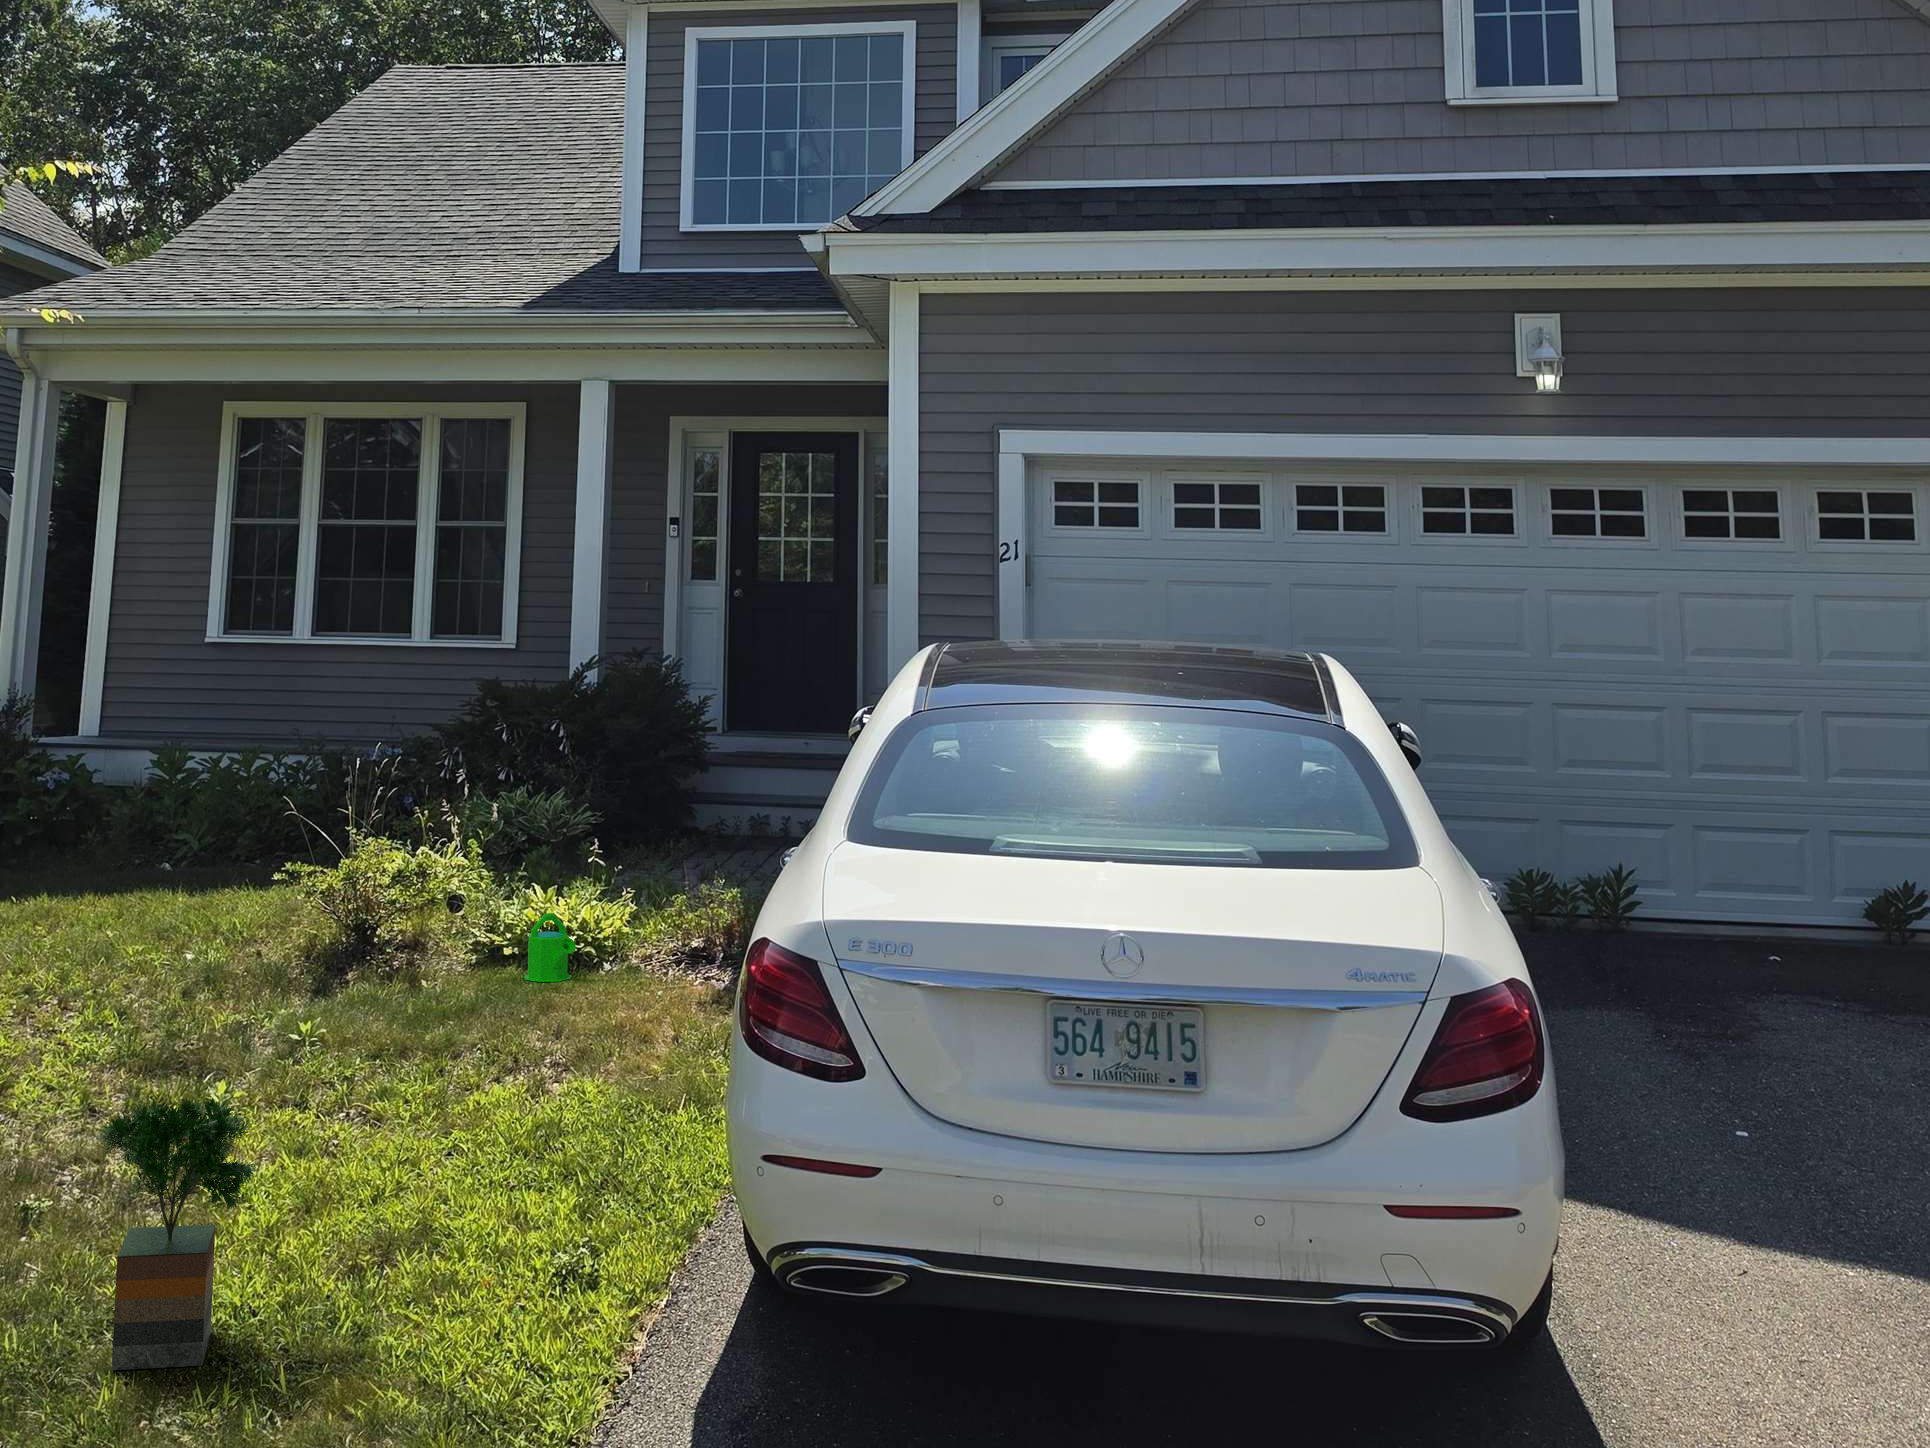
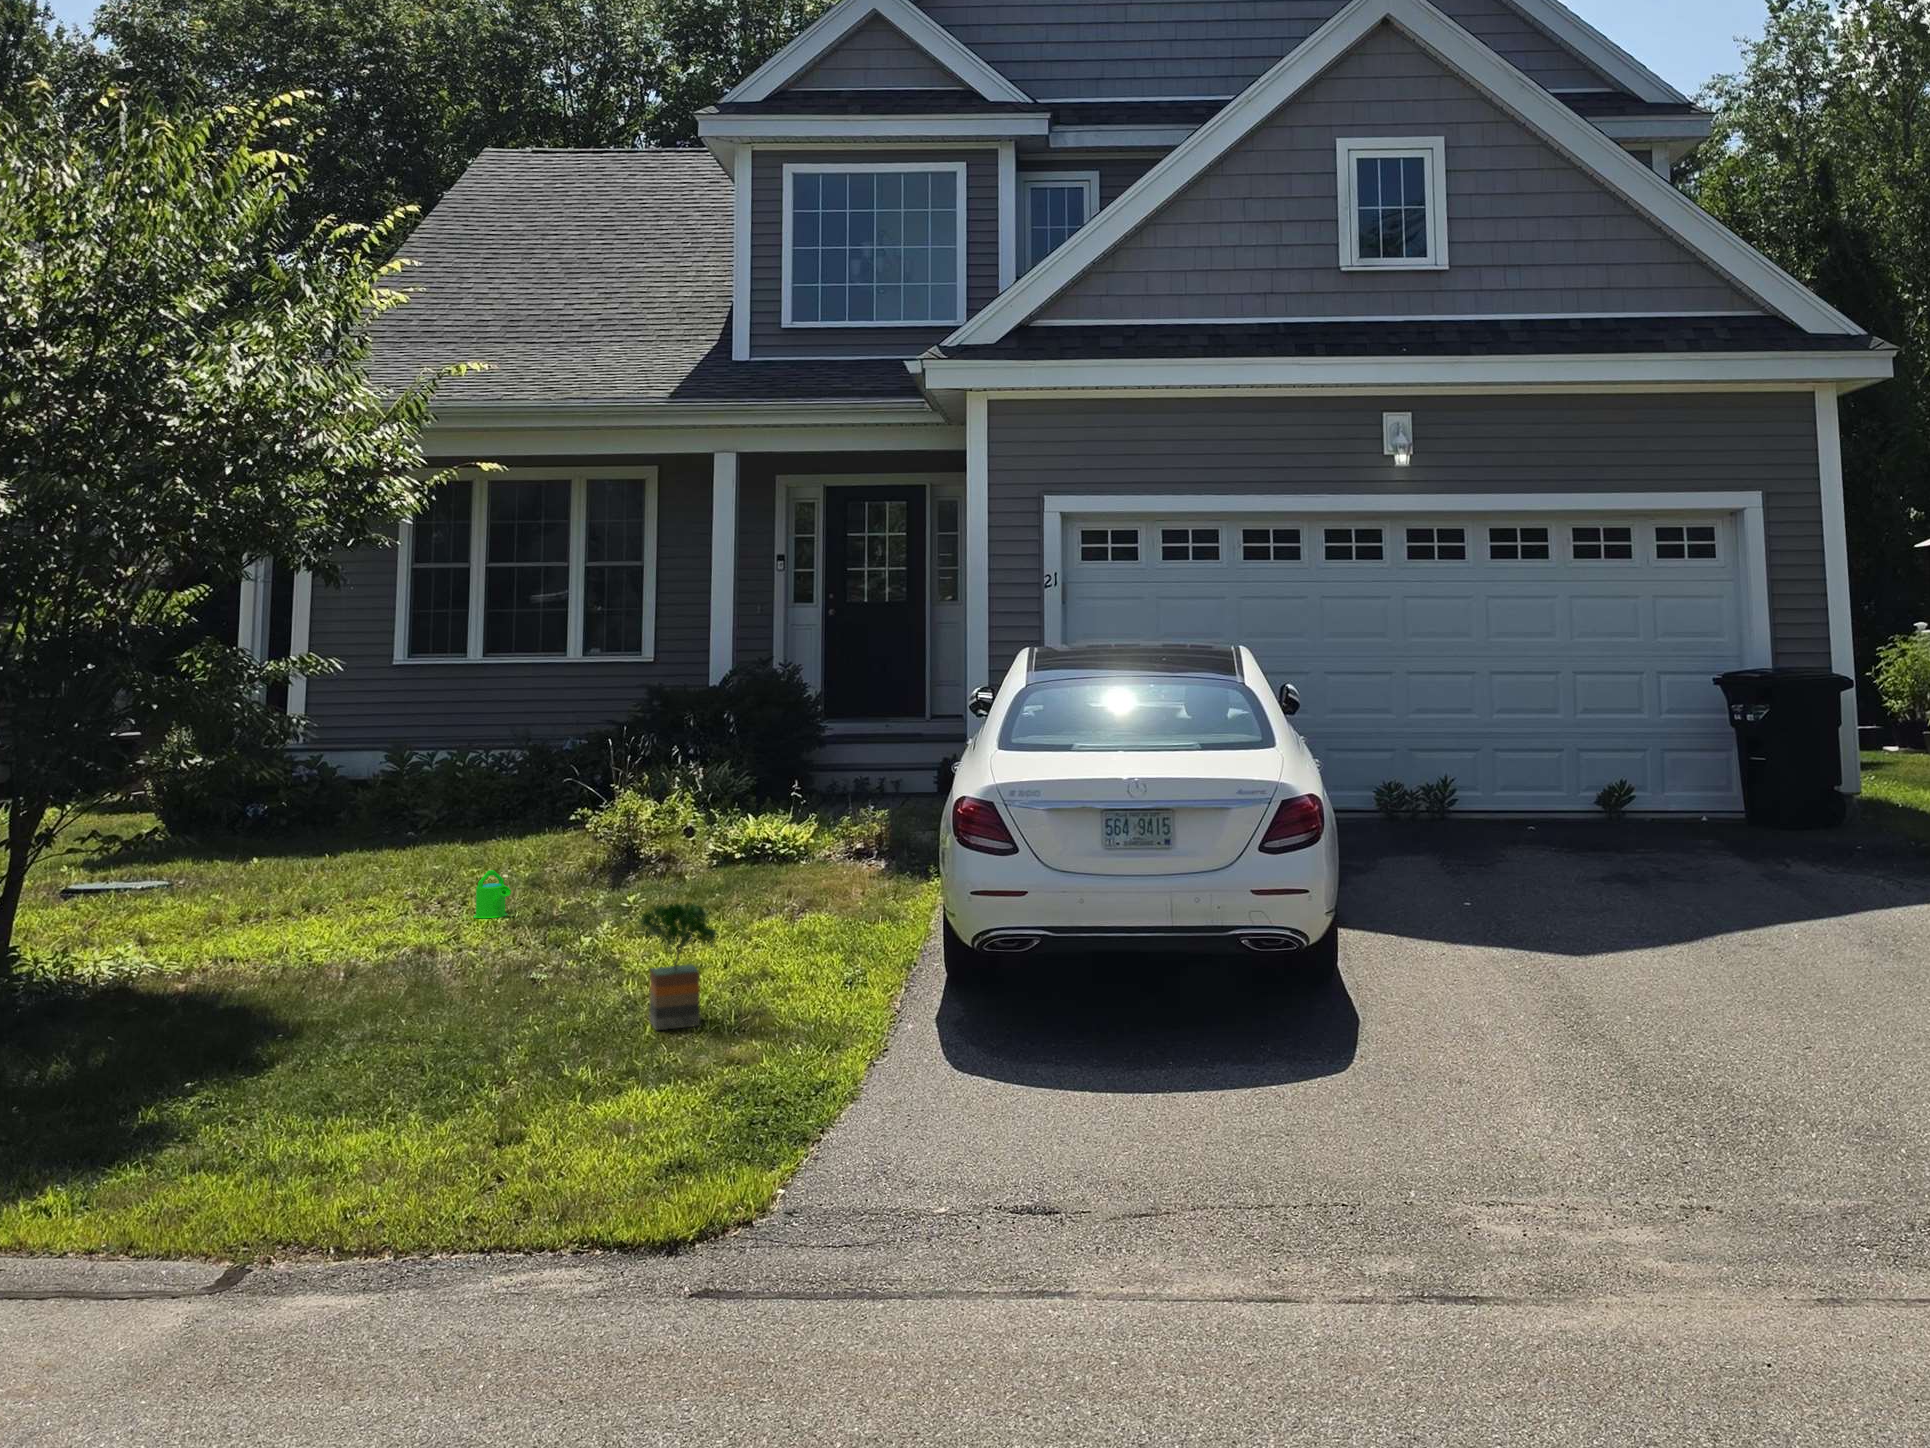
watering can: present [524,913,576,982] -> present [473,870,511,919]

